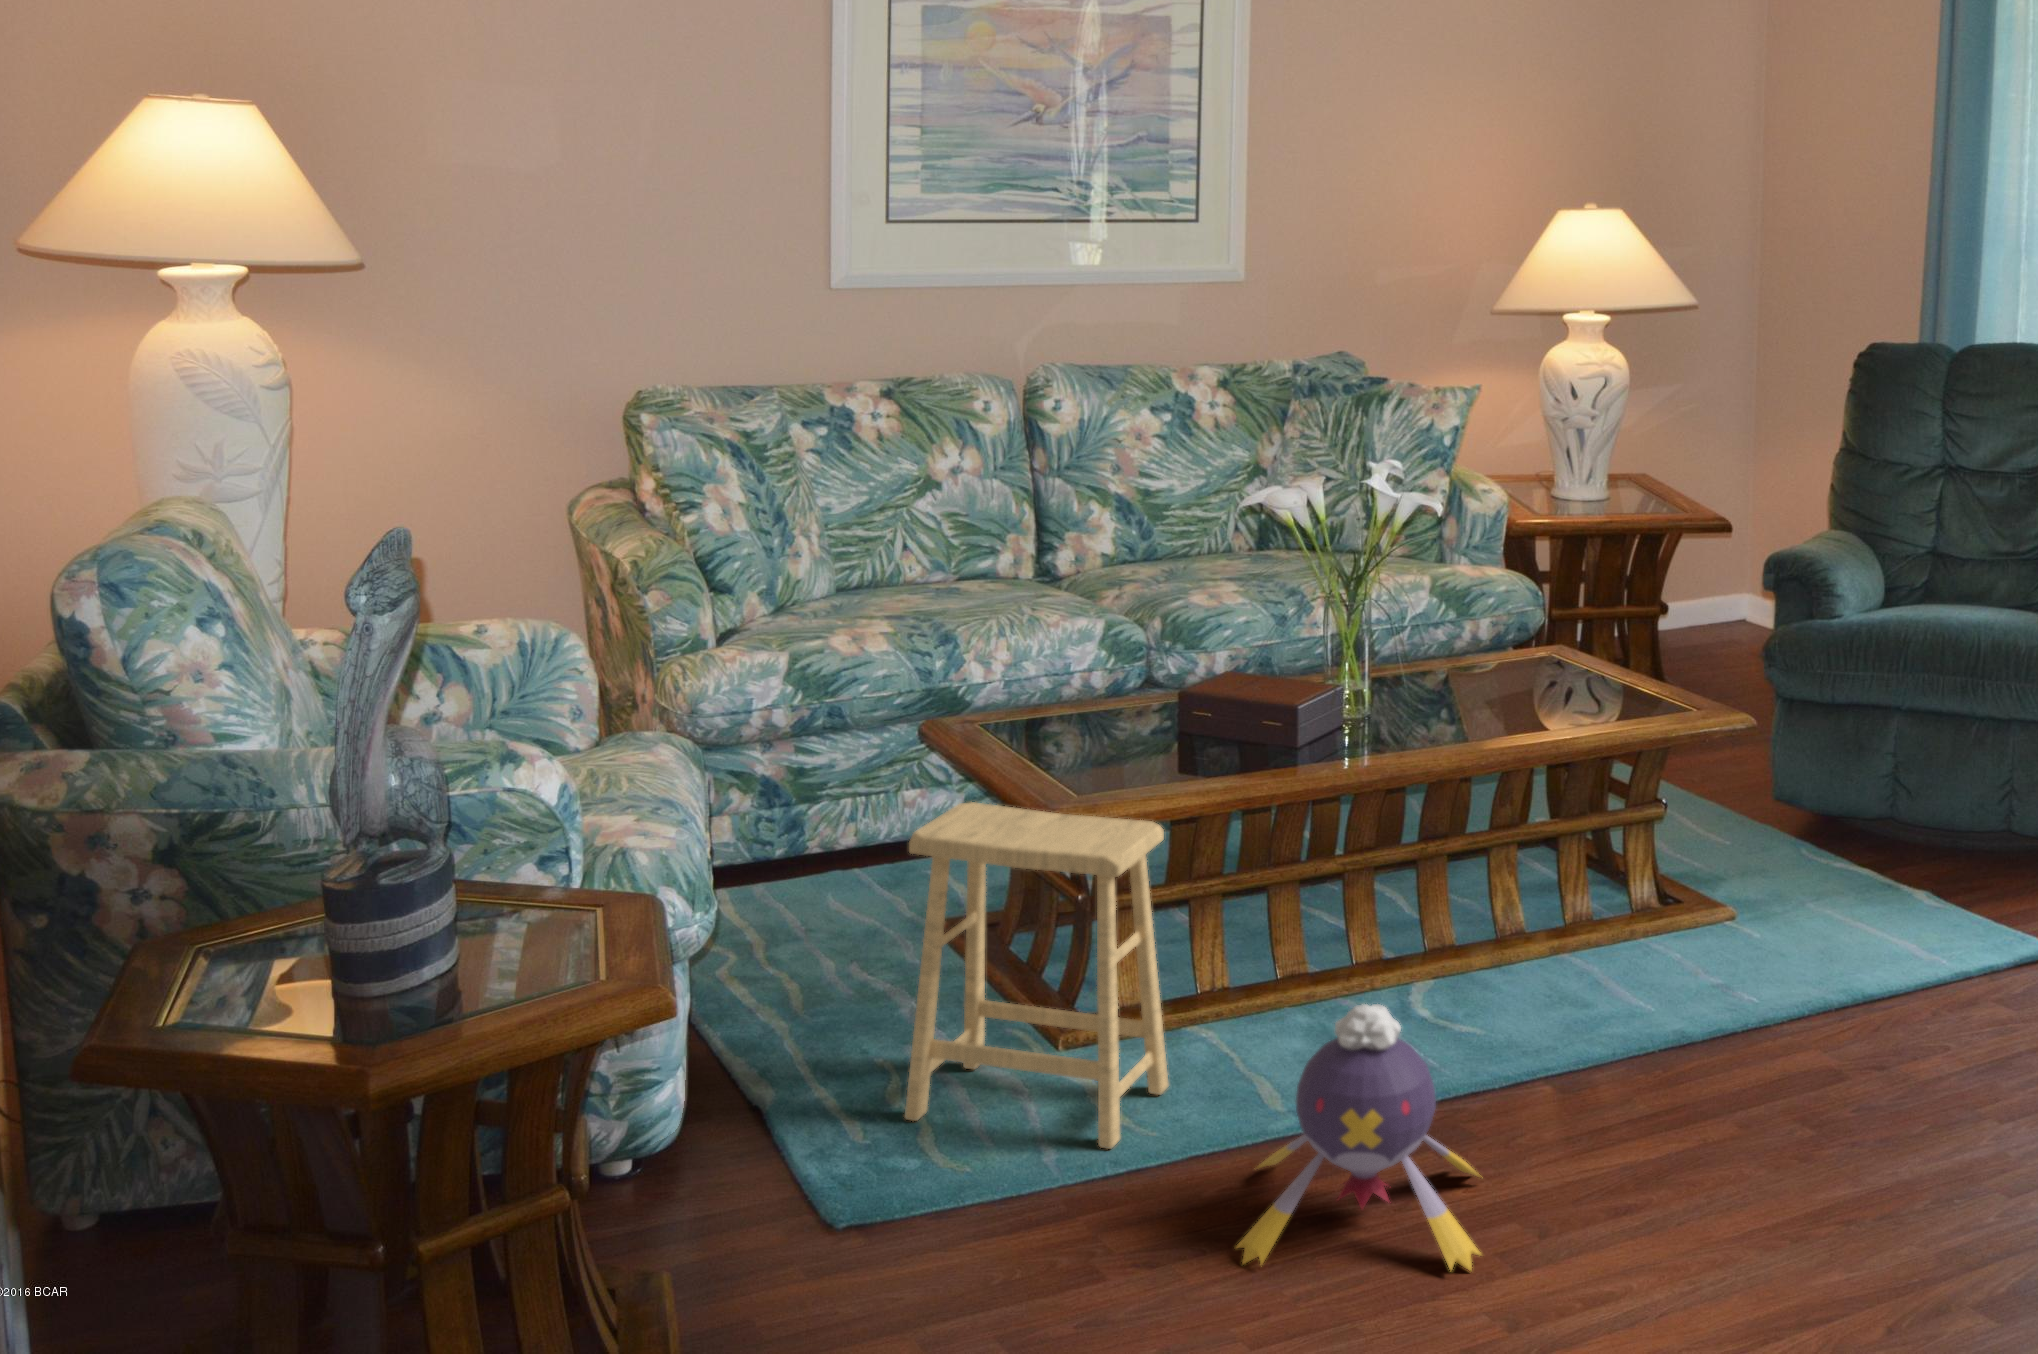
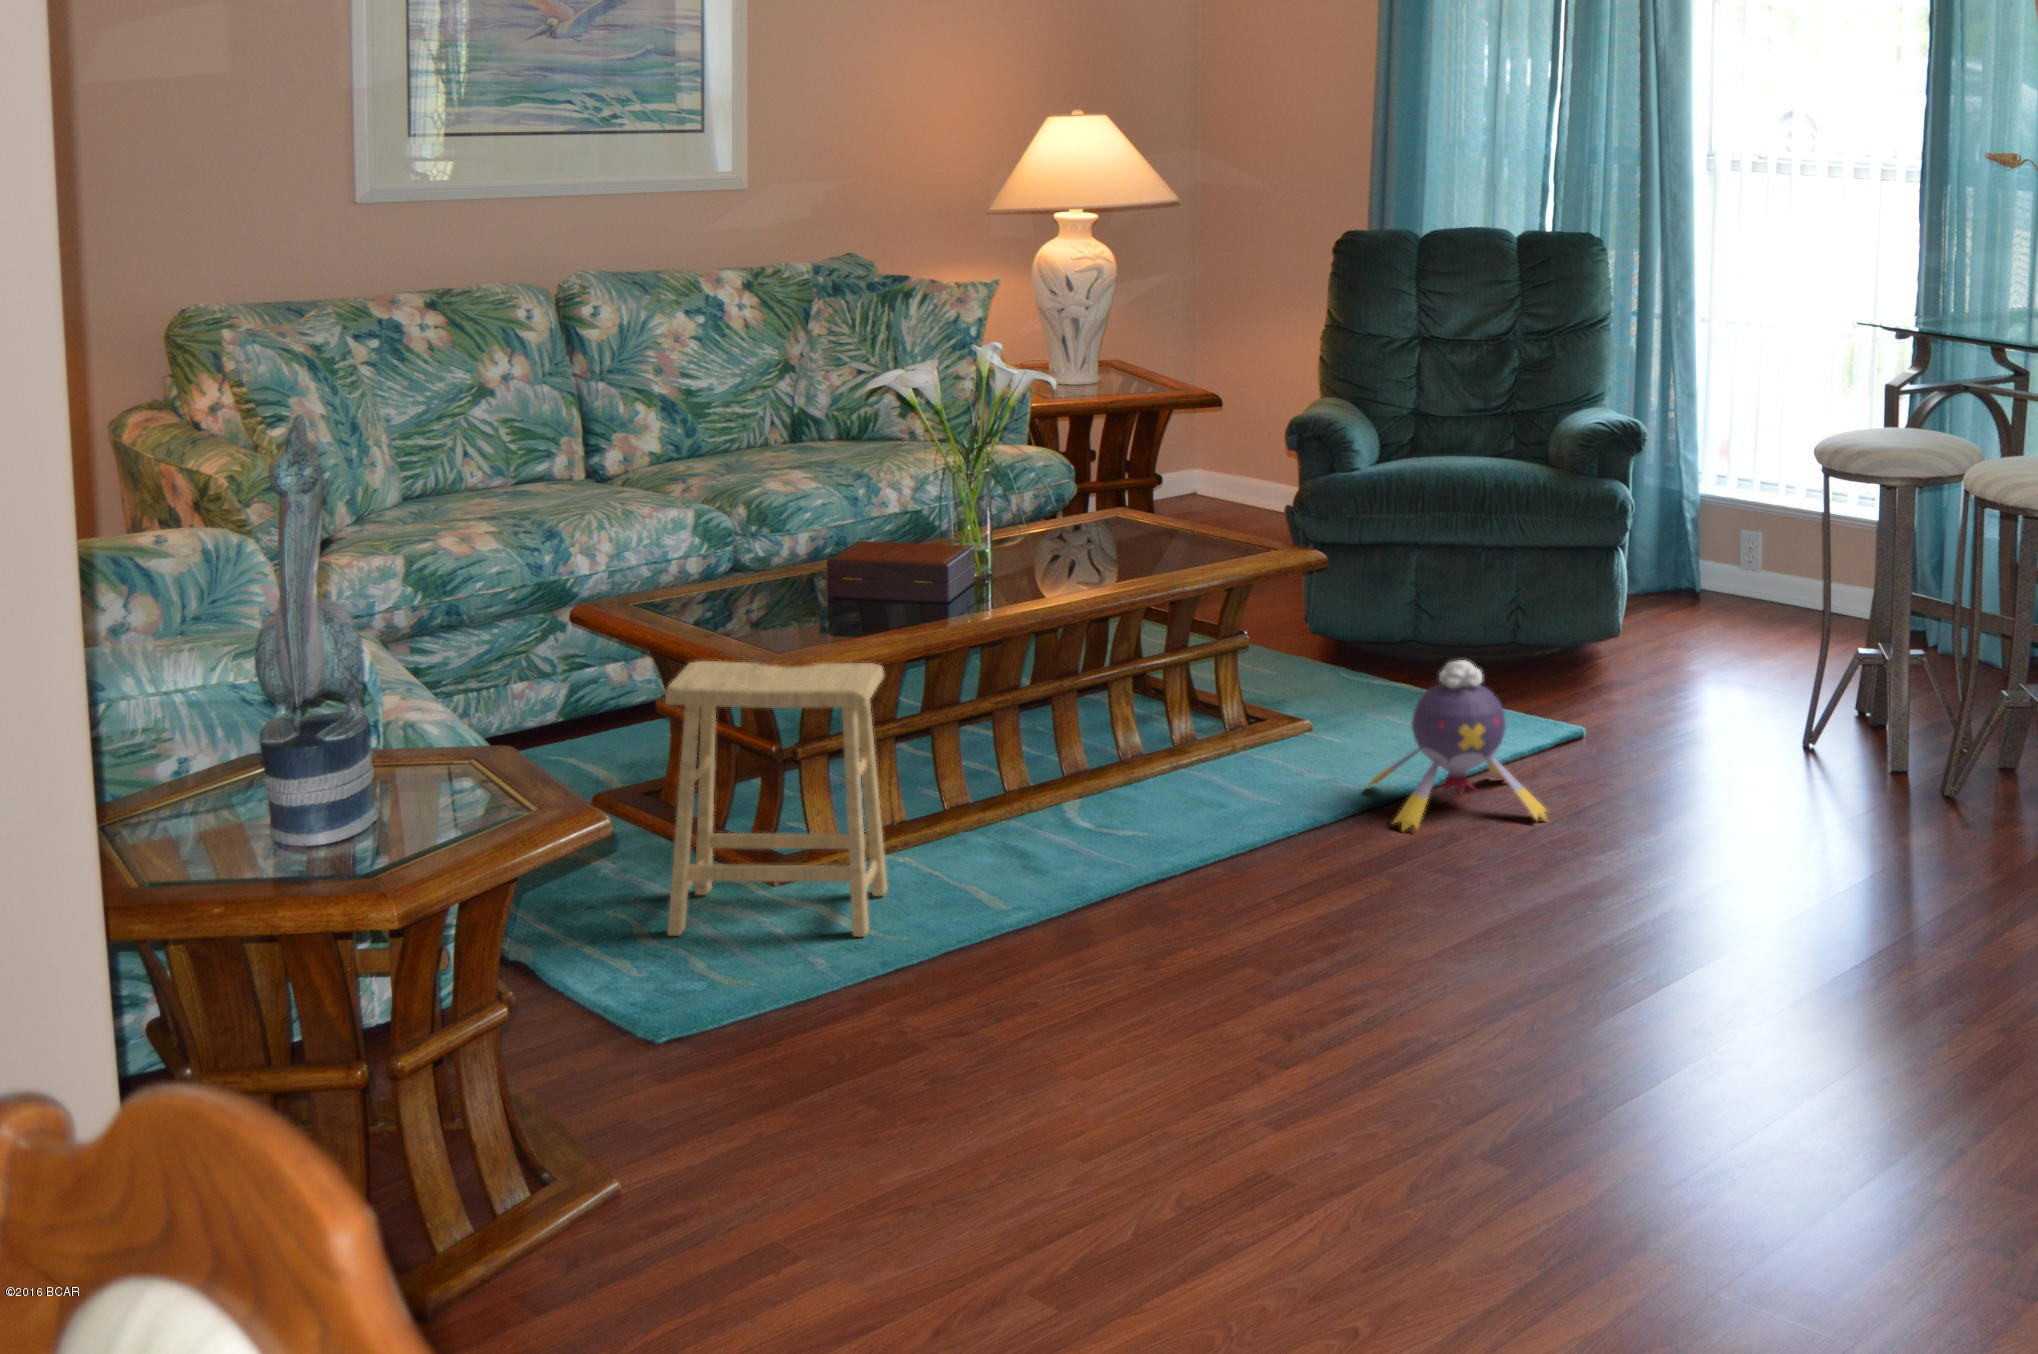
plush toy: present [1237,1004,1483,1270] -> present [1368,660,1547,830]

